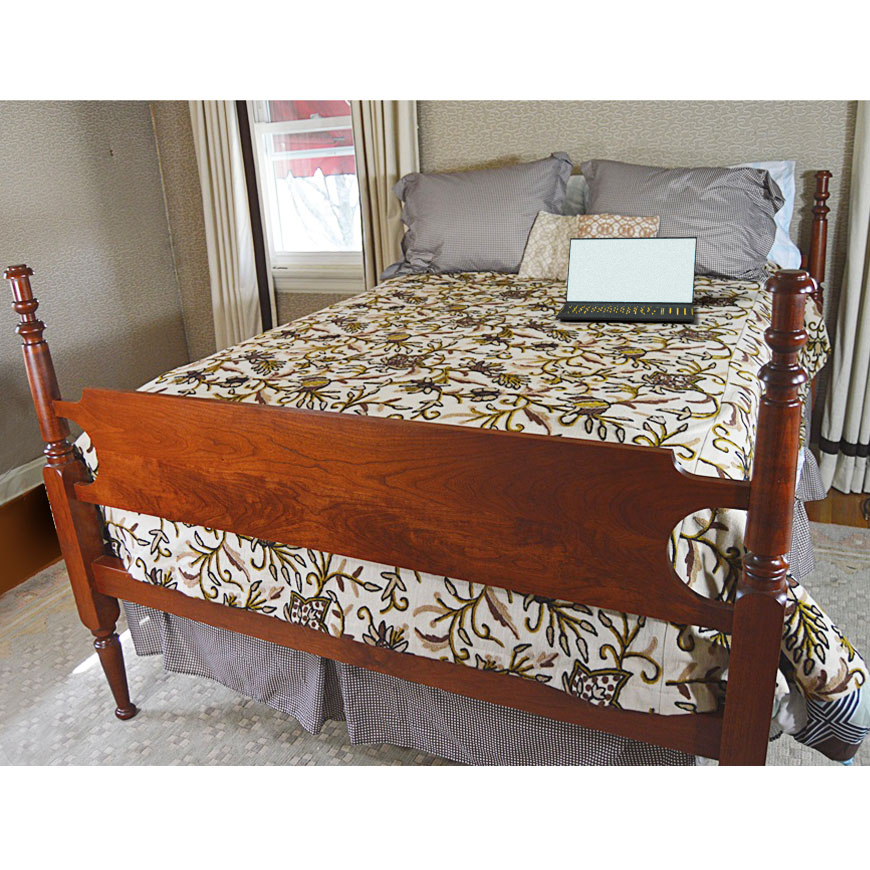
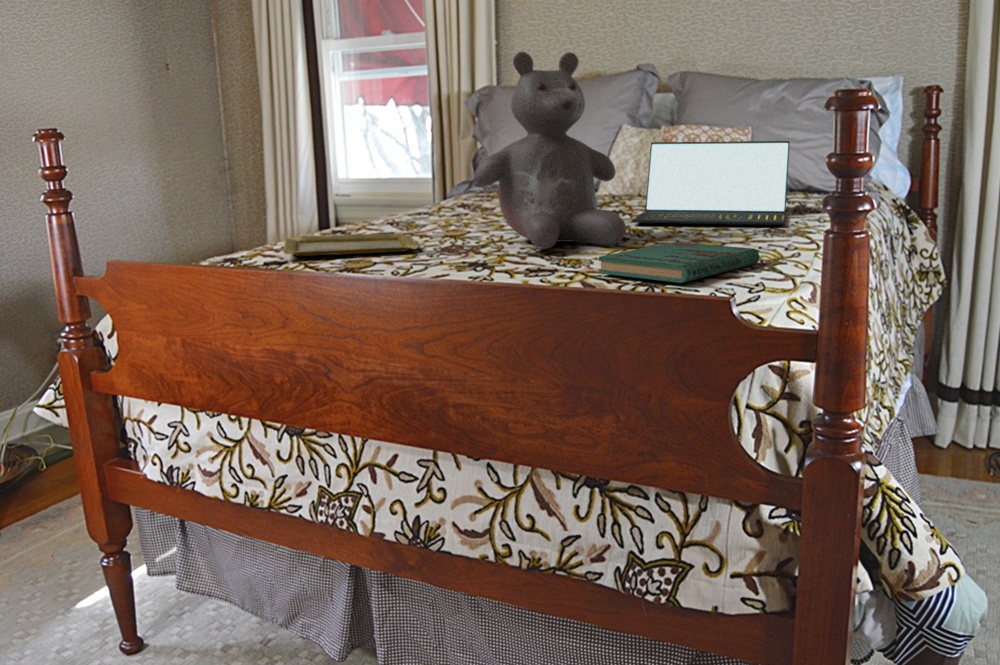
teddy bear: none [415,170,555,359] -> present [474,52,626,249]
tray: none [242,338,366,370] -> present [283,233,418,256]
book: none [537,353,680,407] -> present [599,242,760,283]

